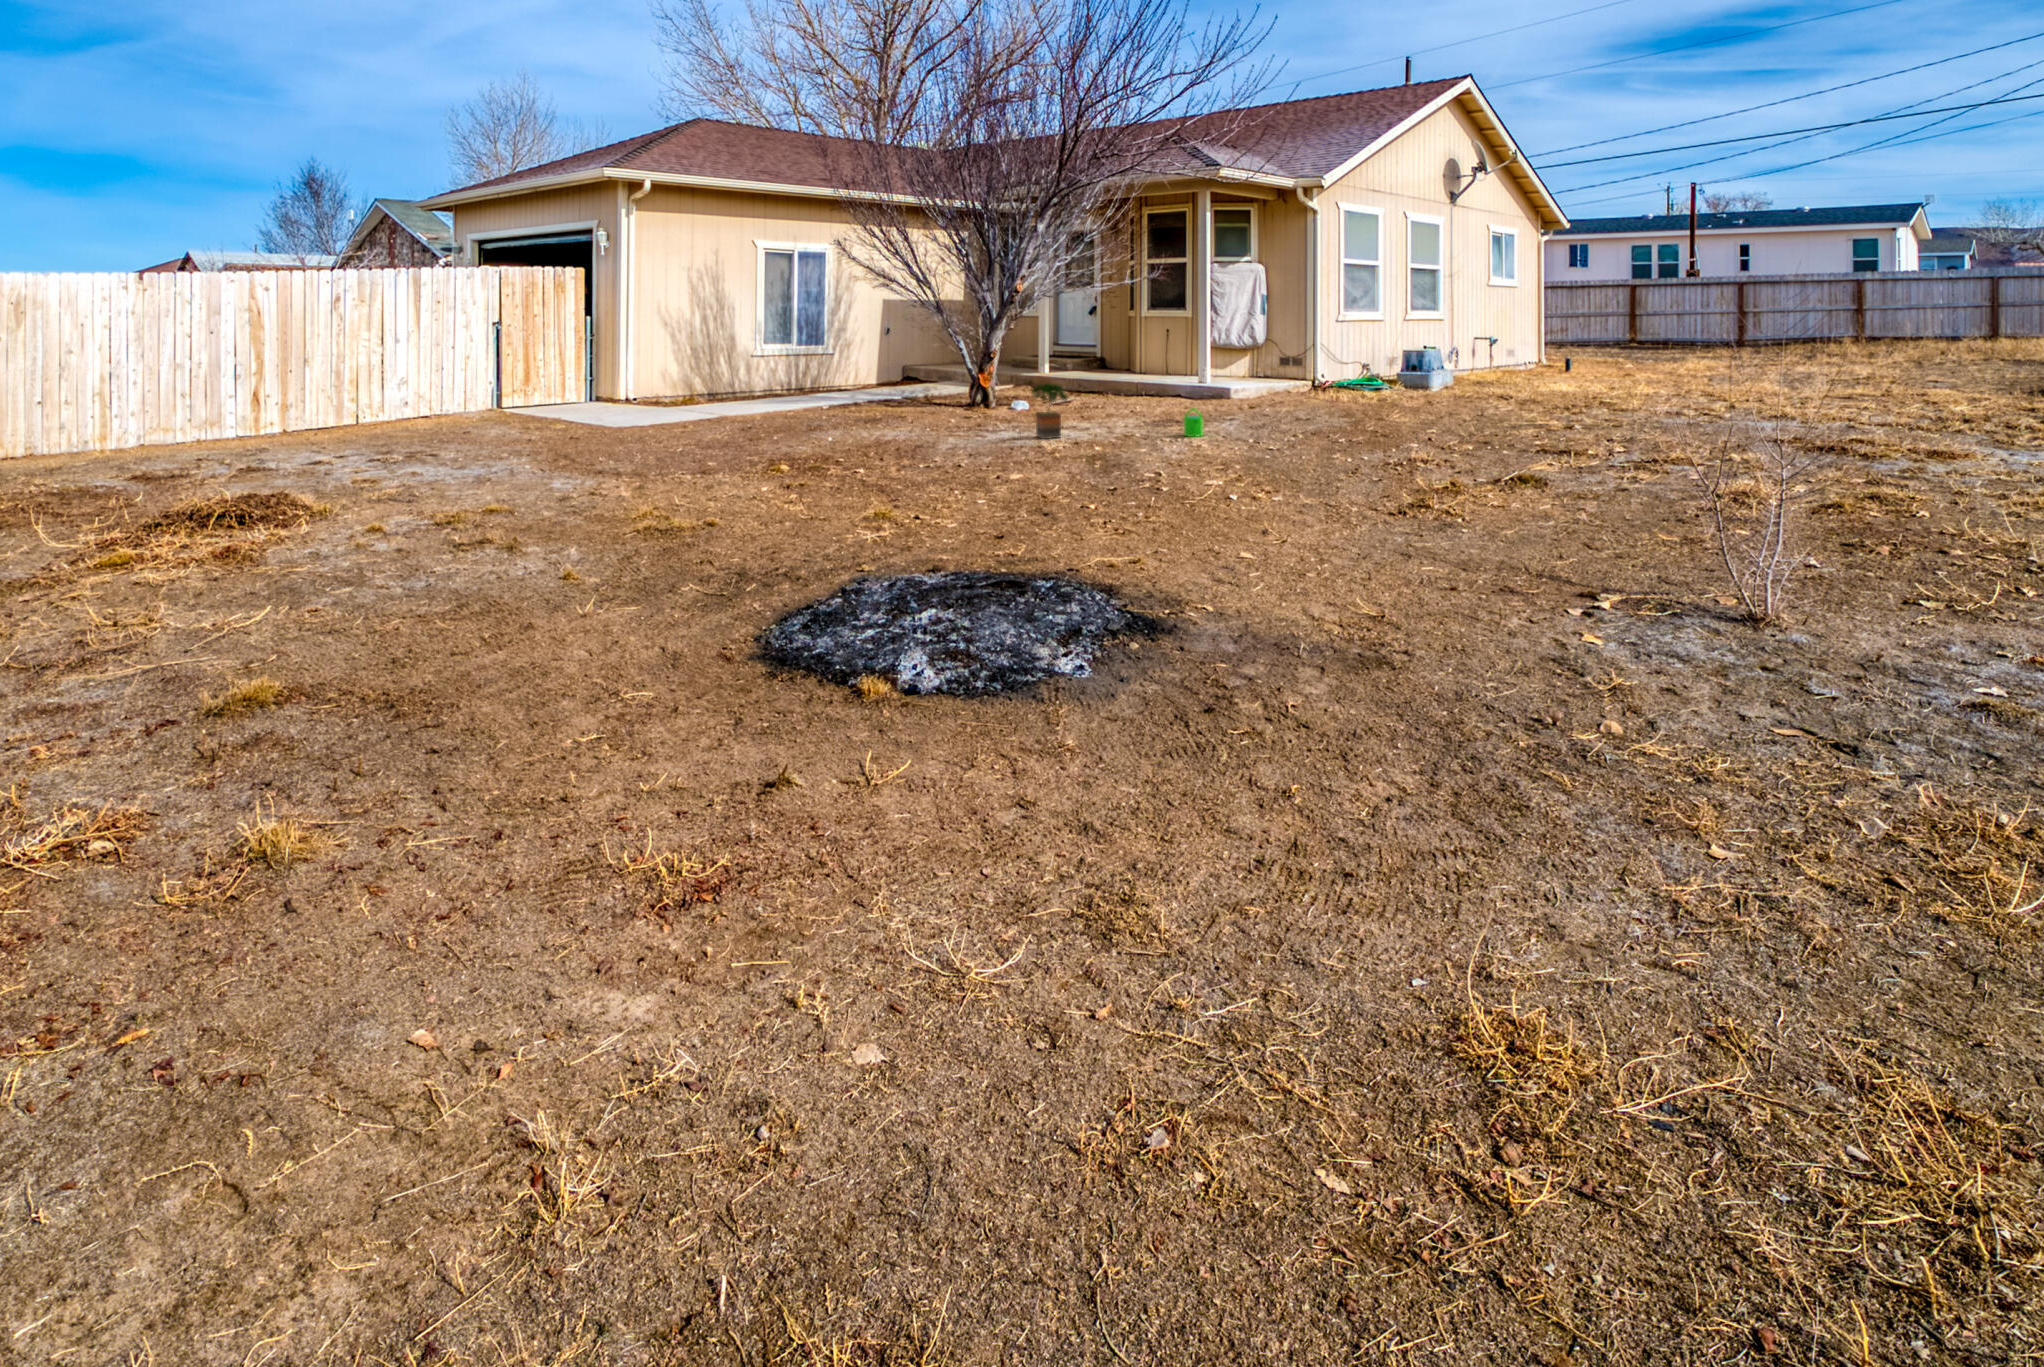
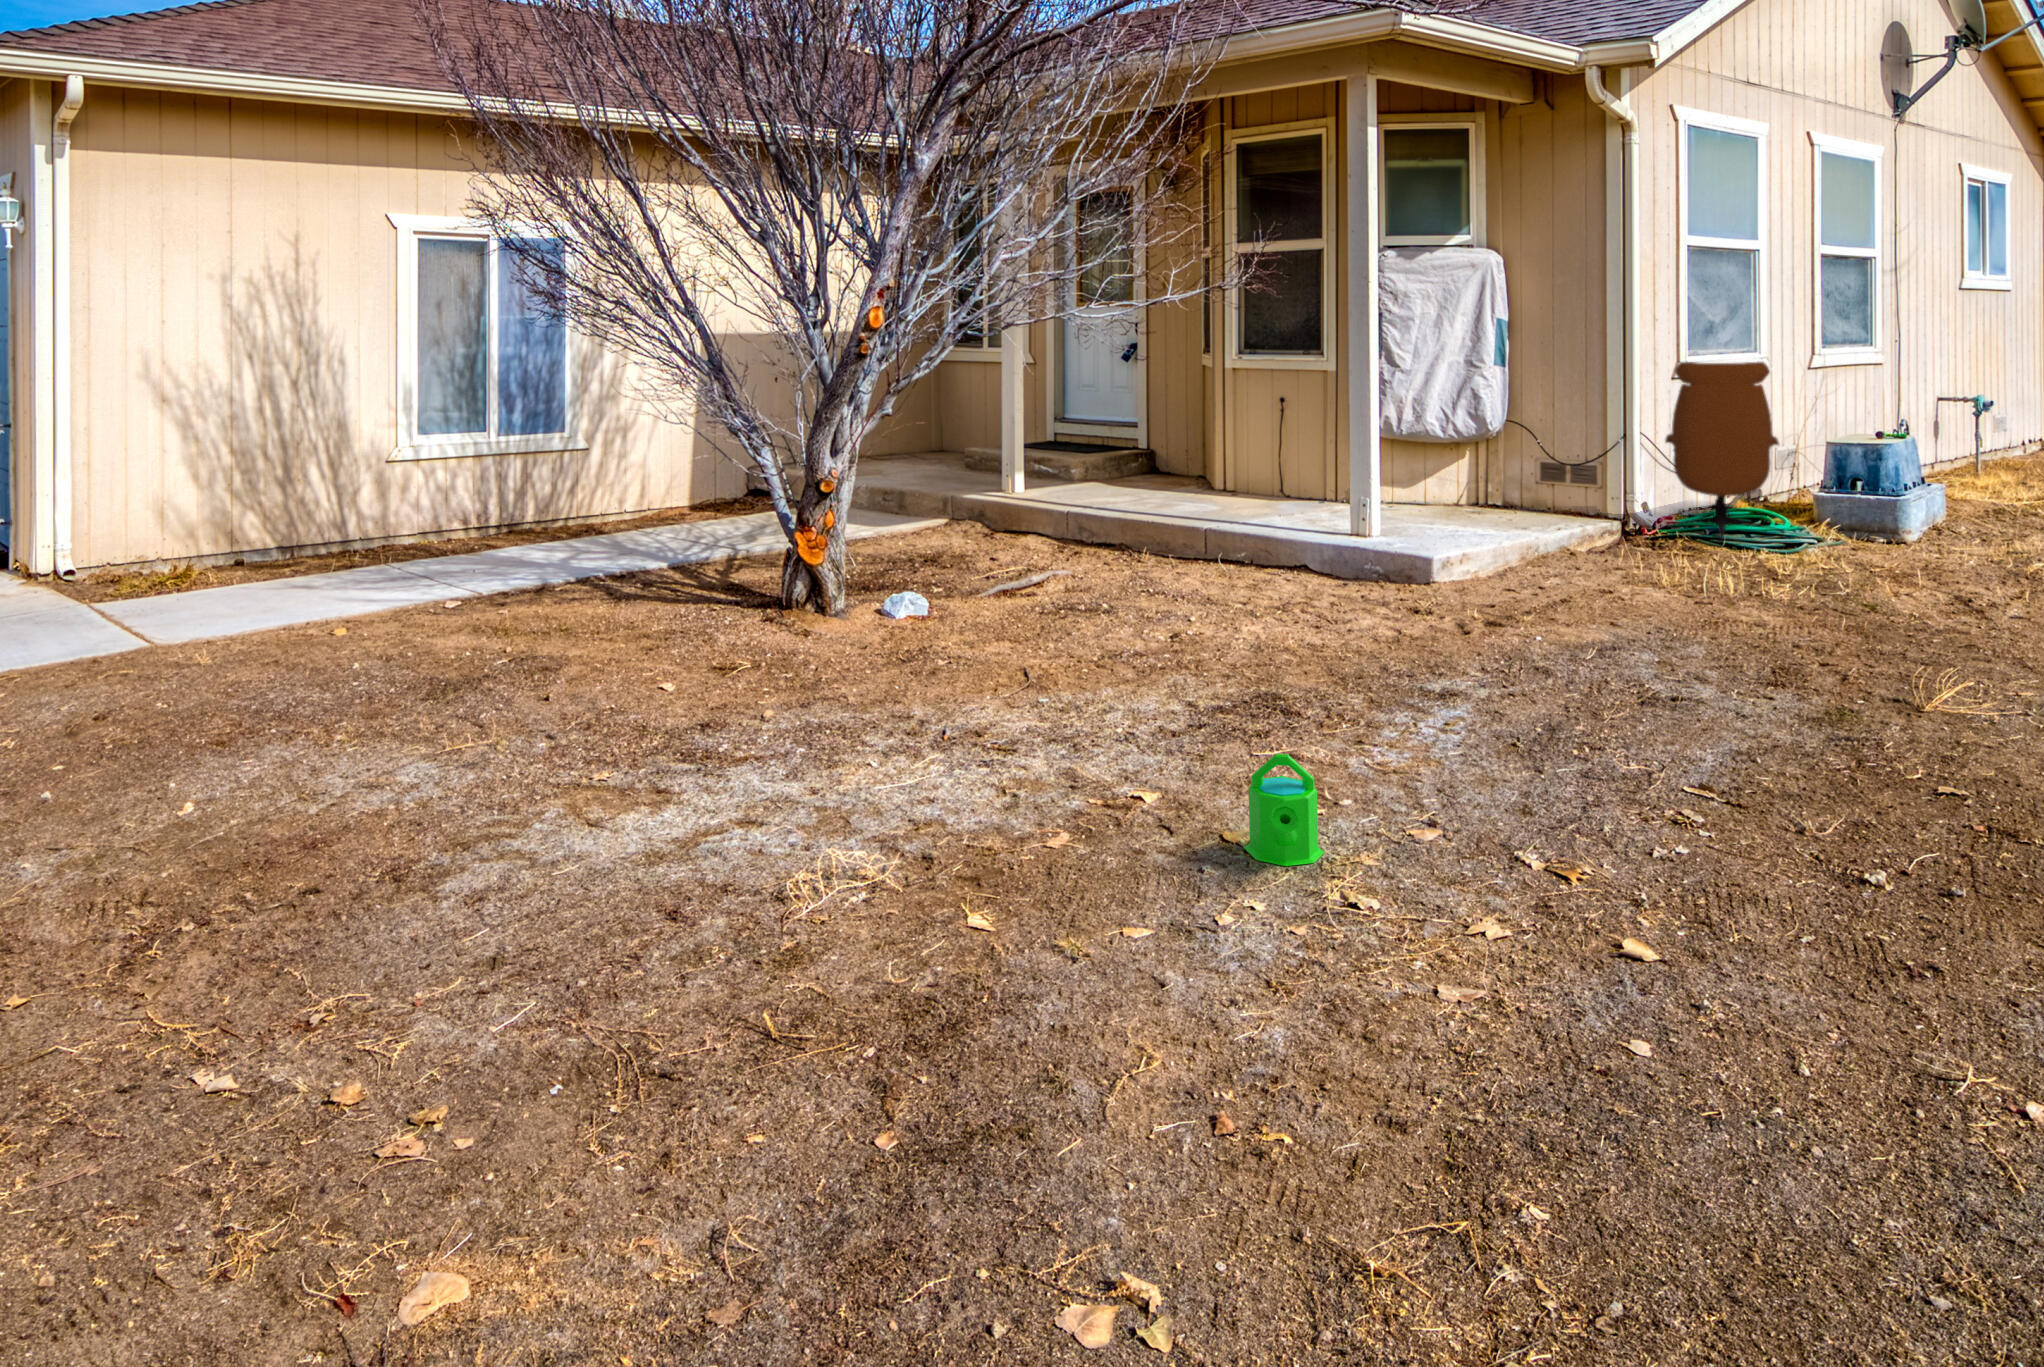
lounge chair: none [1325,312,1373,386] -> present [1660,362,1784,541]
potted tree: present [1031,383,1068,439] -> none [712,649,843,854]

